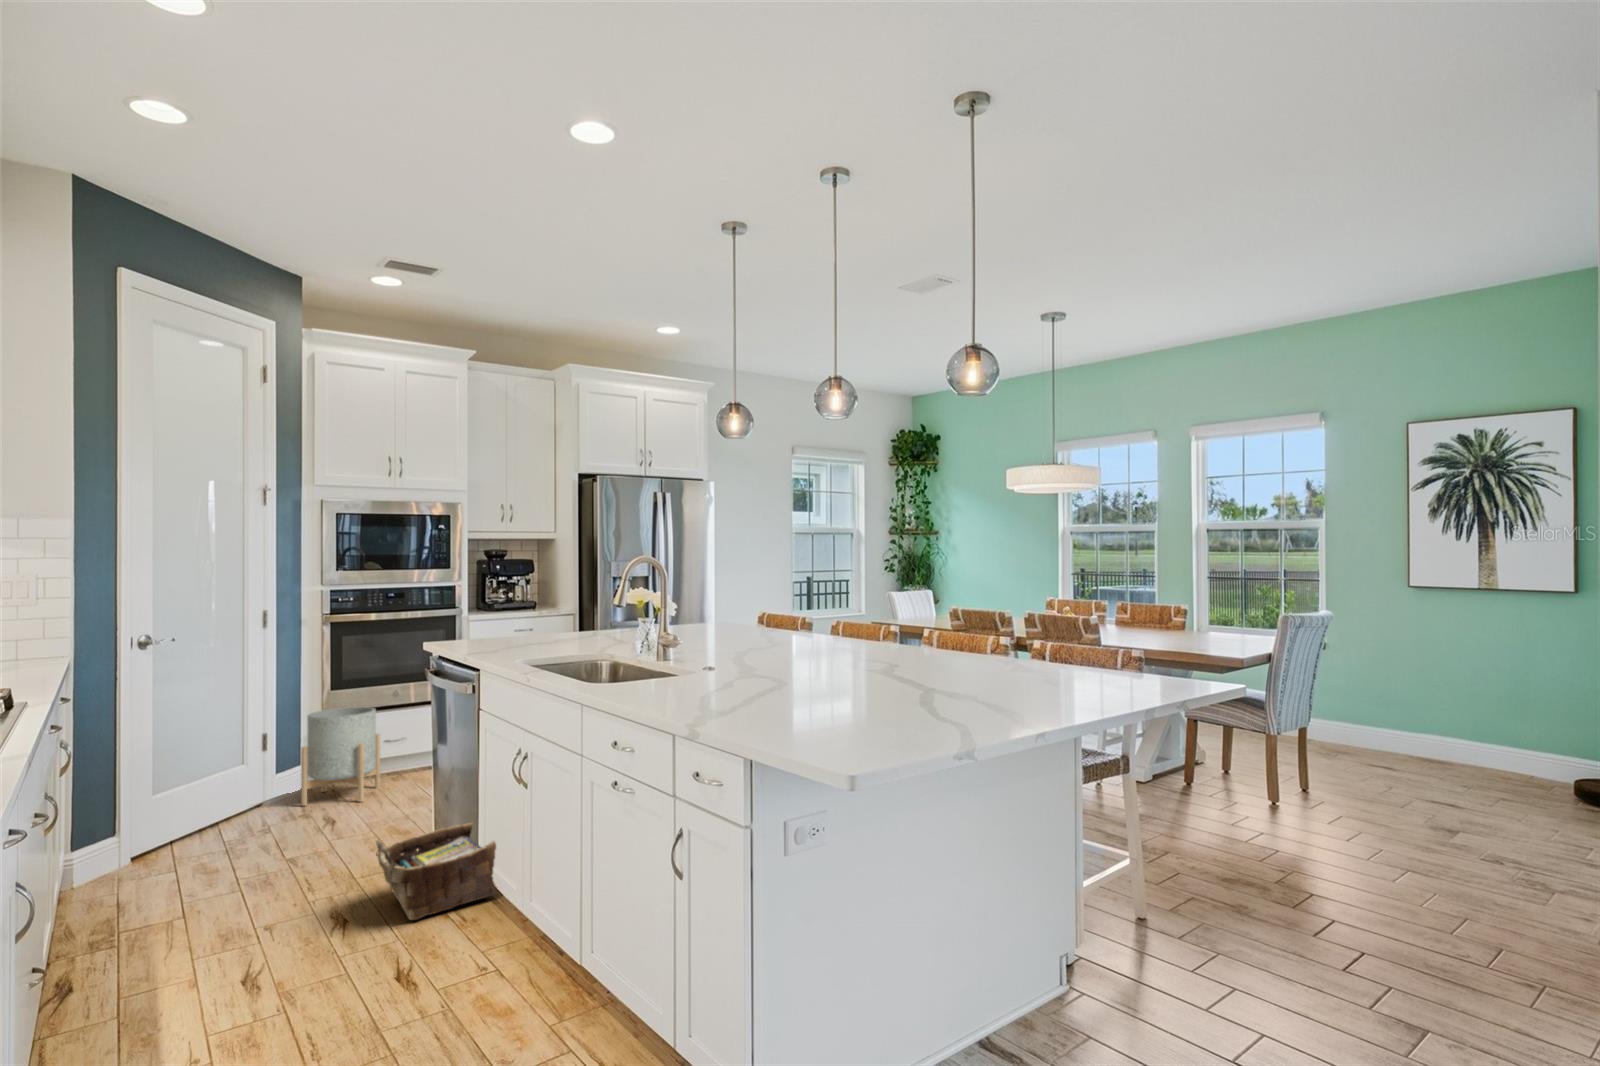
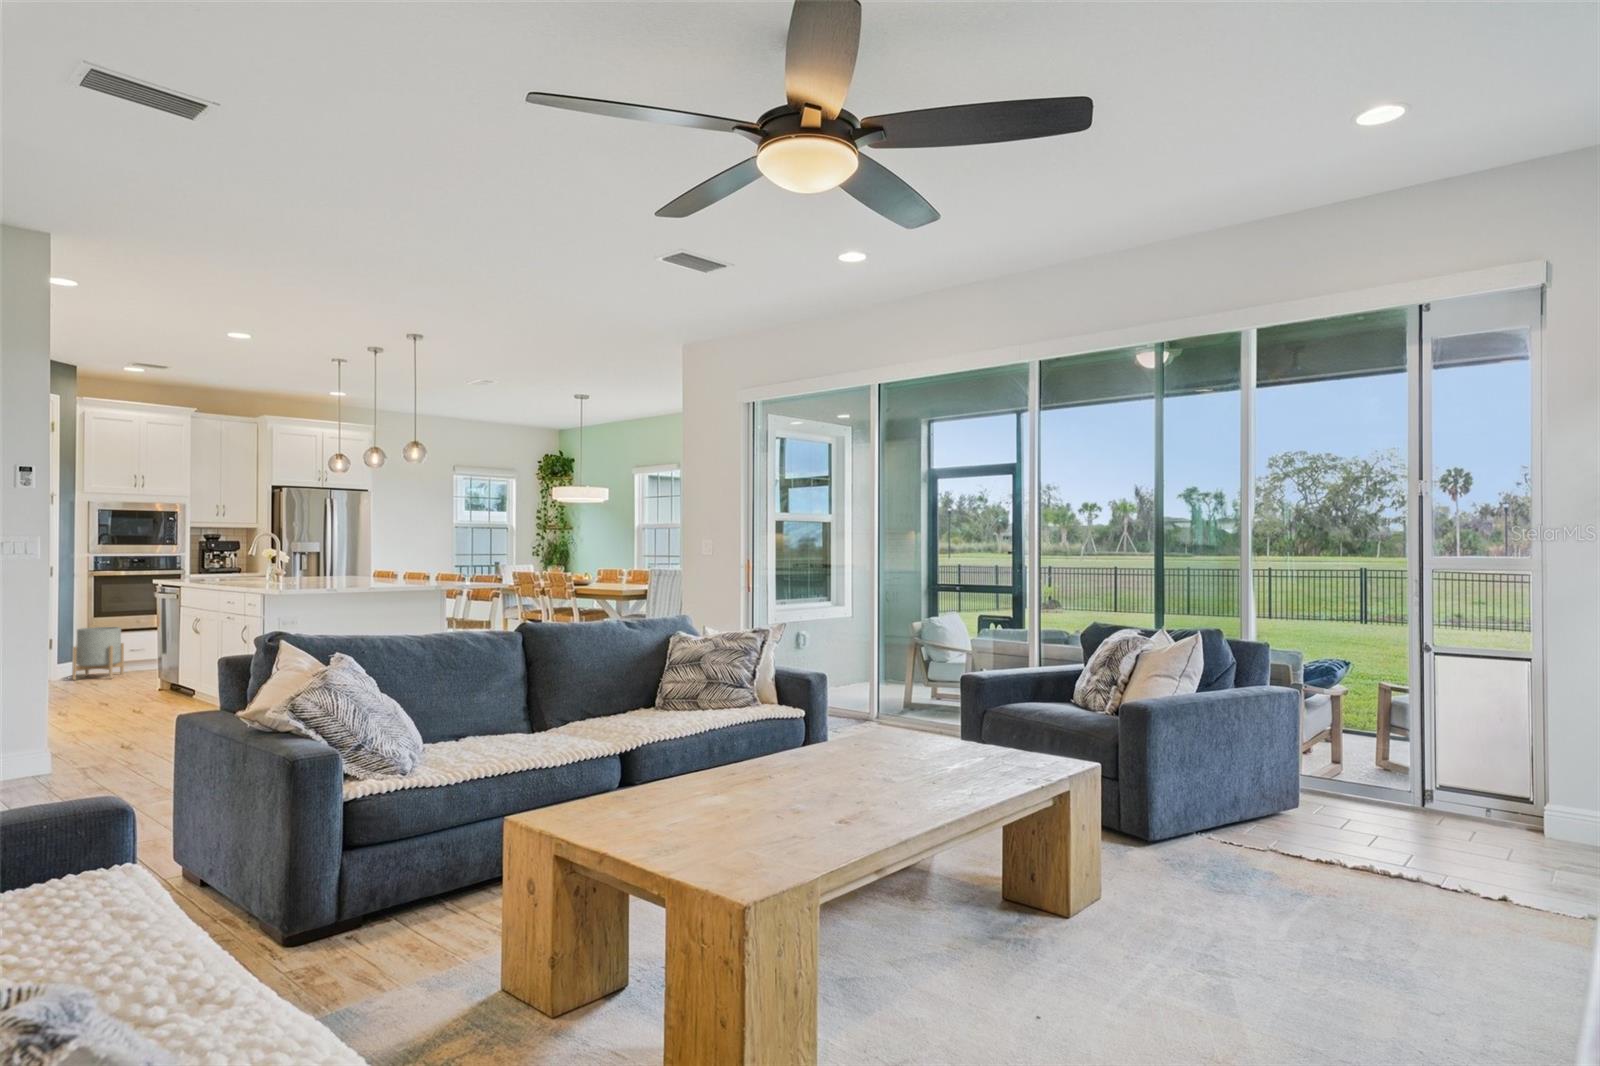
woven basket: present [376,822,500,920] -> none [115,660,183,705]

